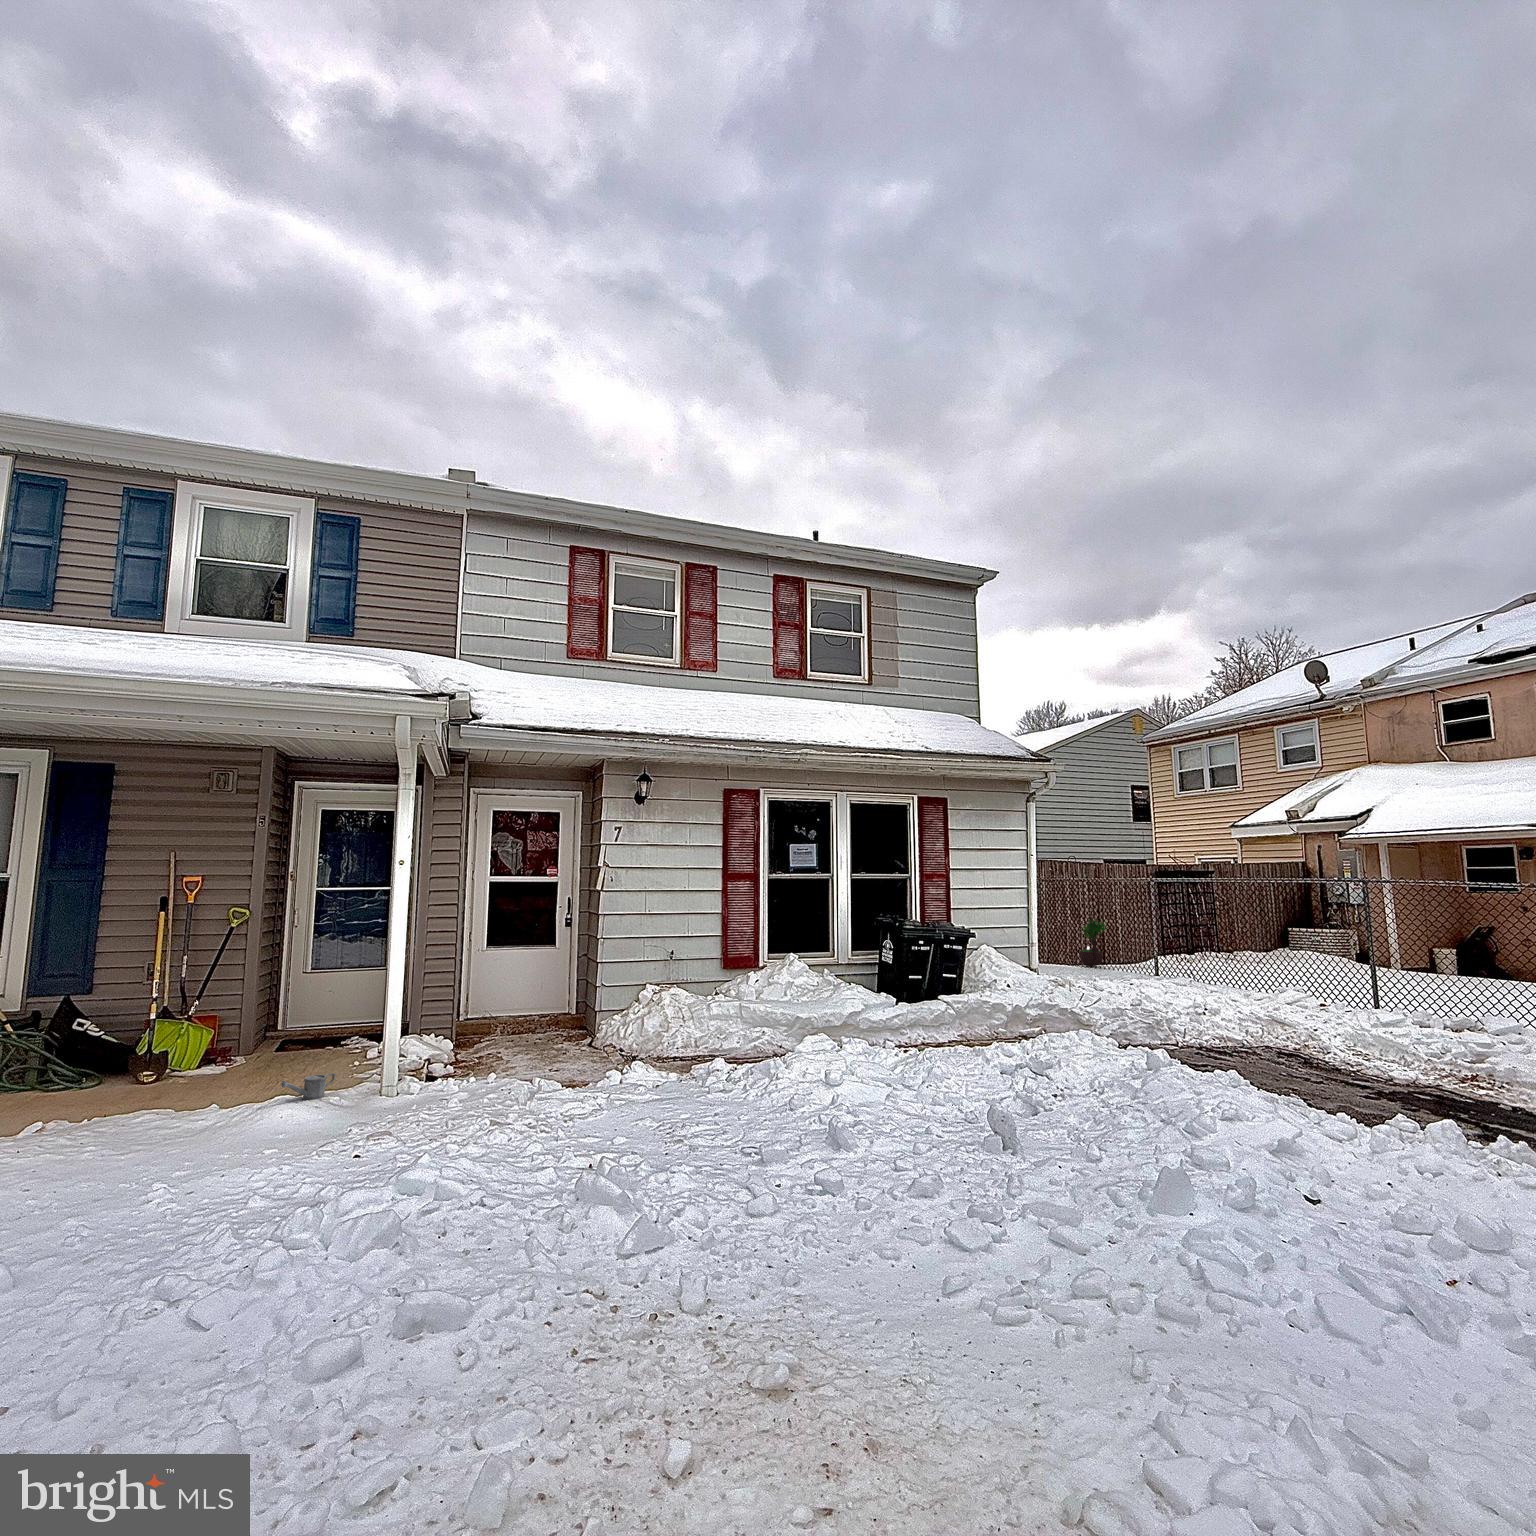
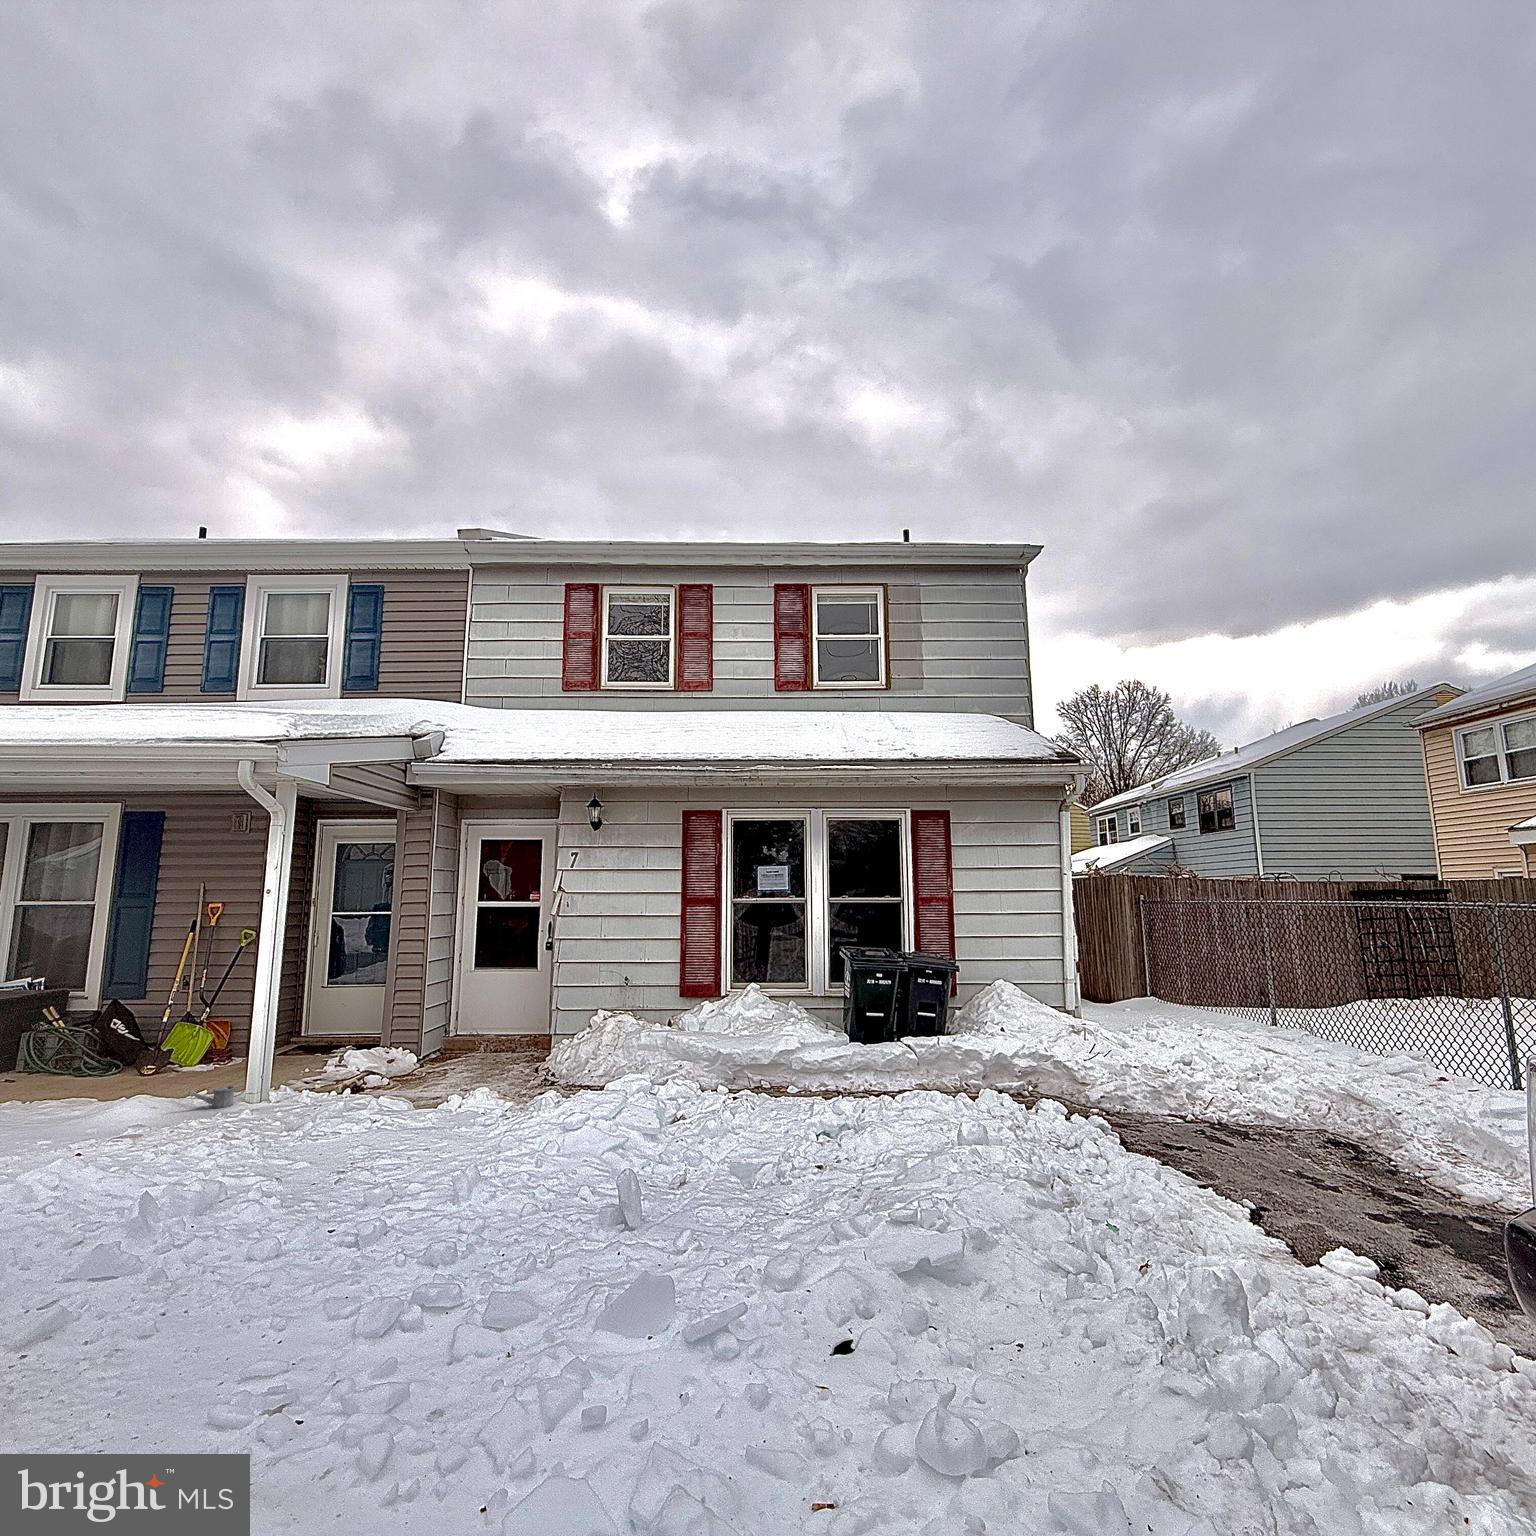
potted tree: present [1079,920,1106,966] -> none [1197,941,1236,1004]

